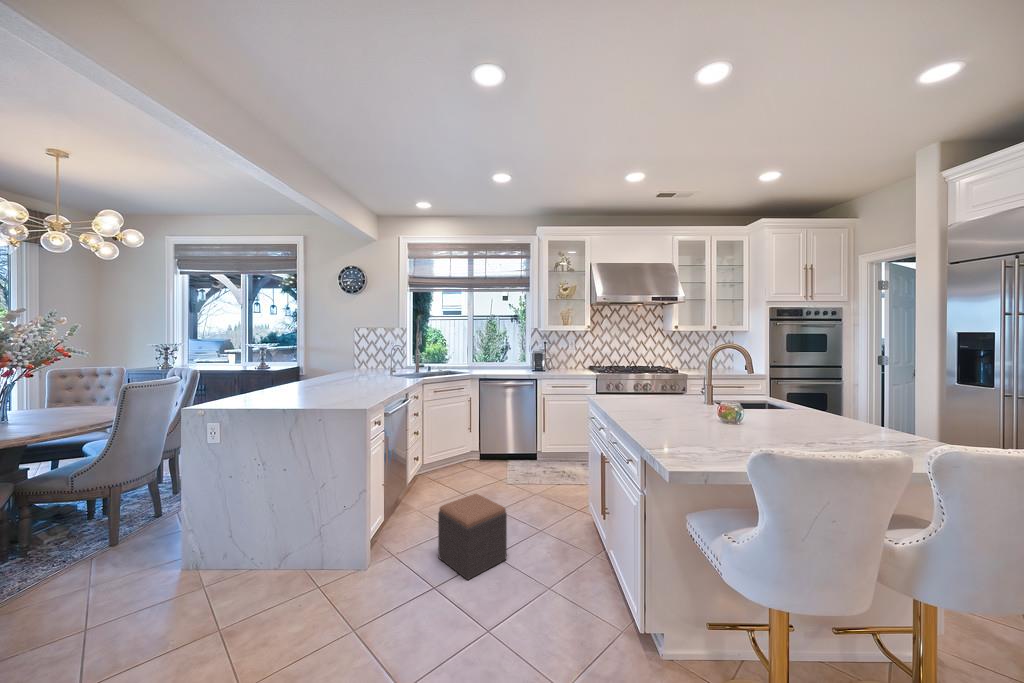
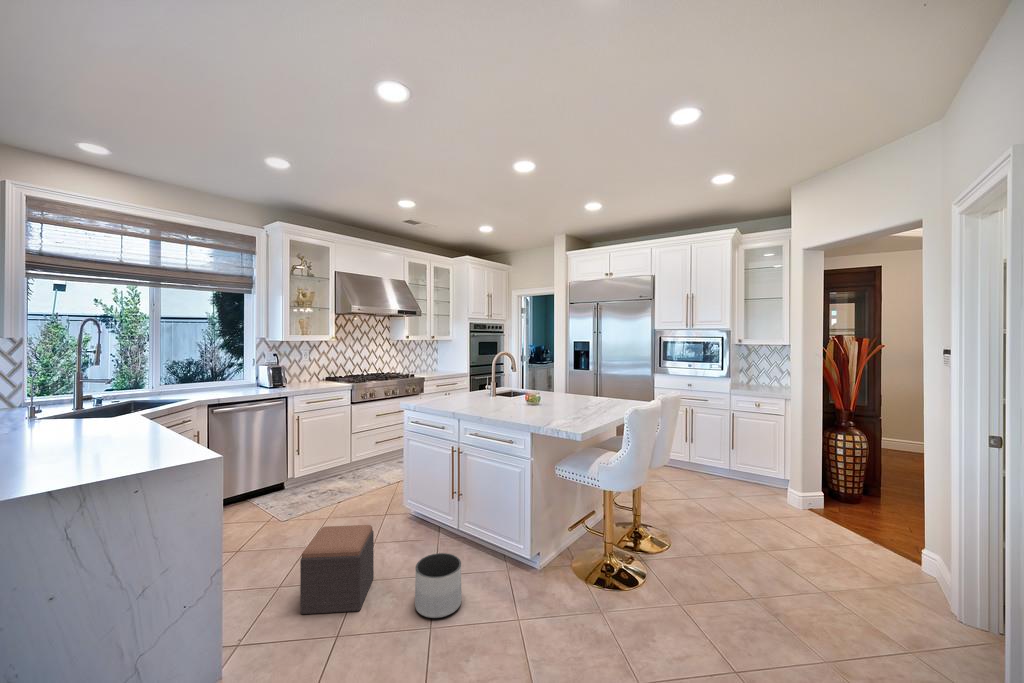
planter: none [496,560,546,635] -> present [415,553,462,618]

